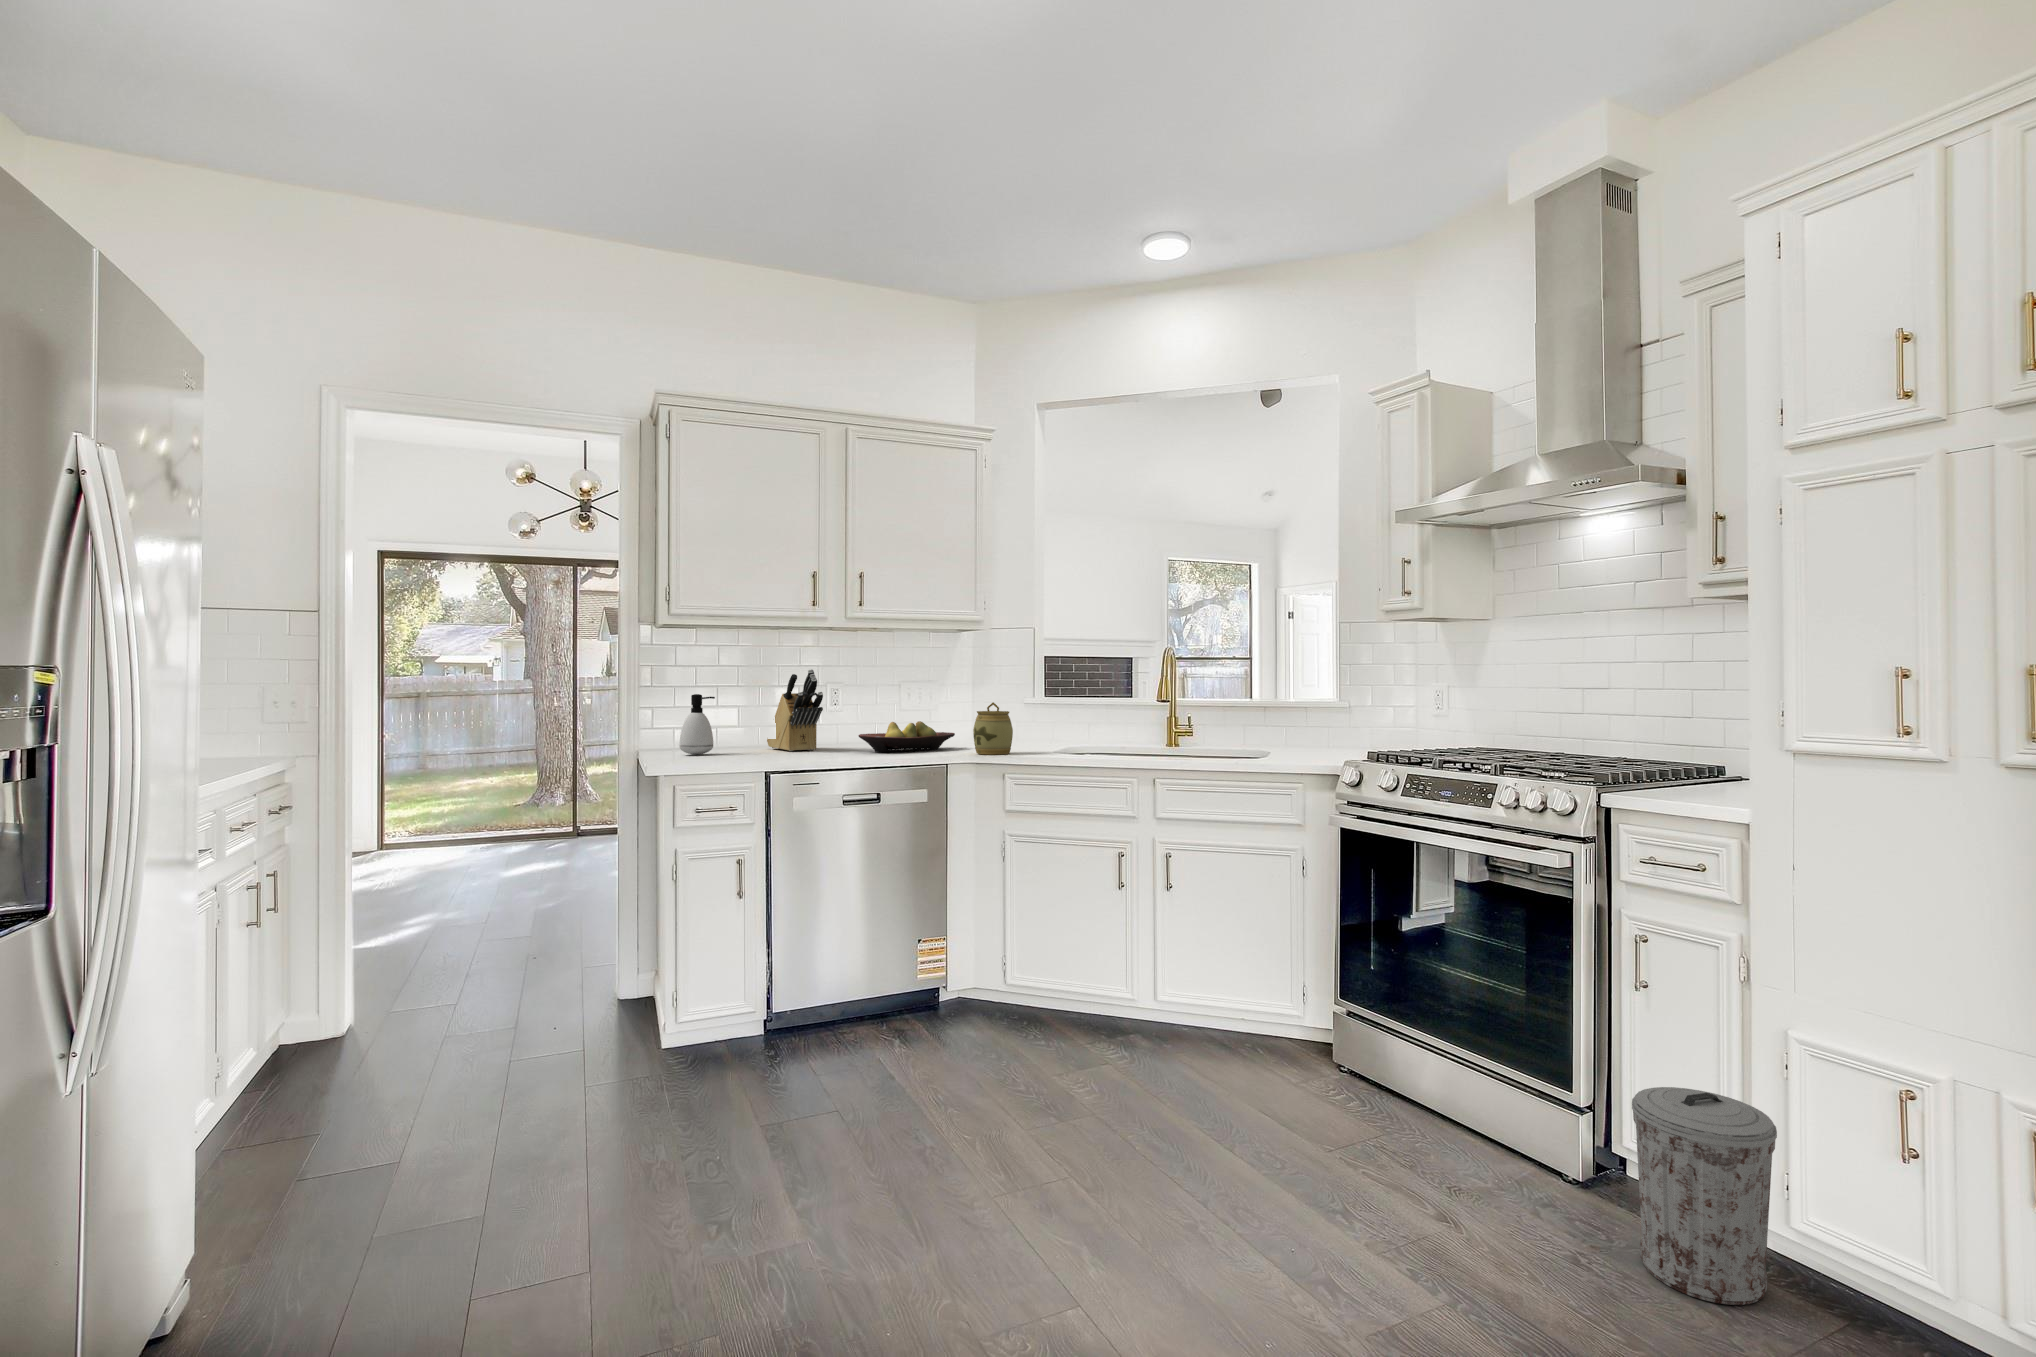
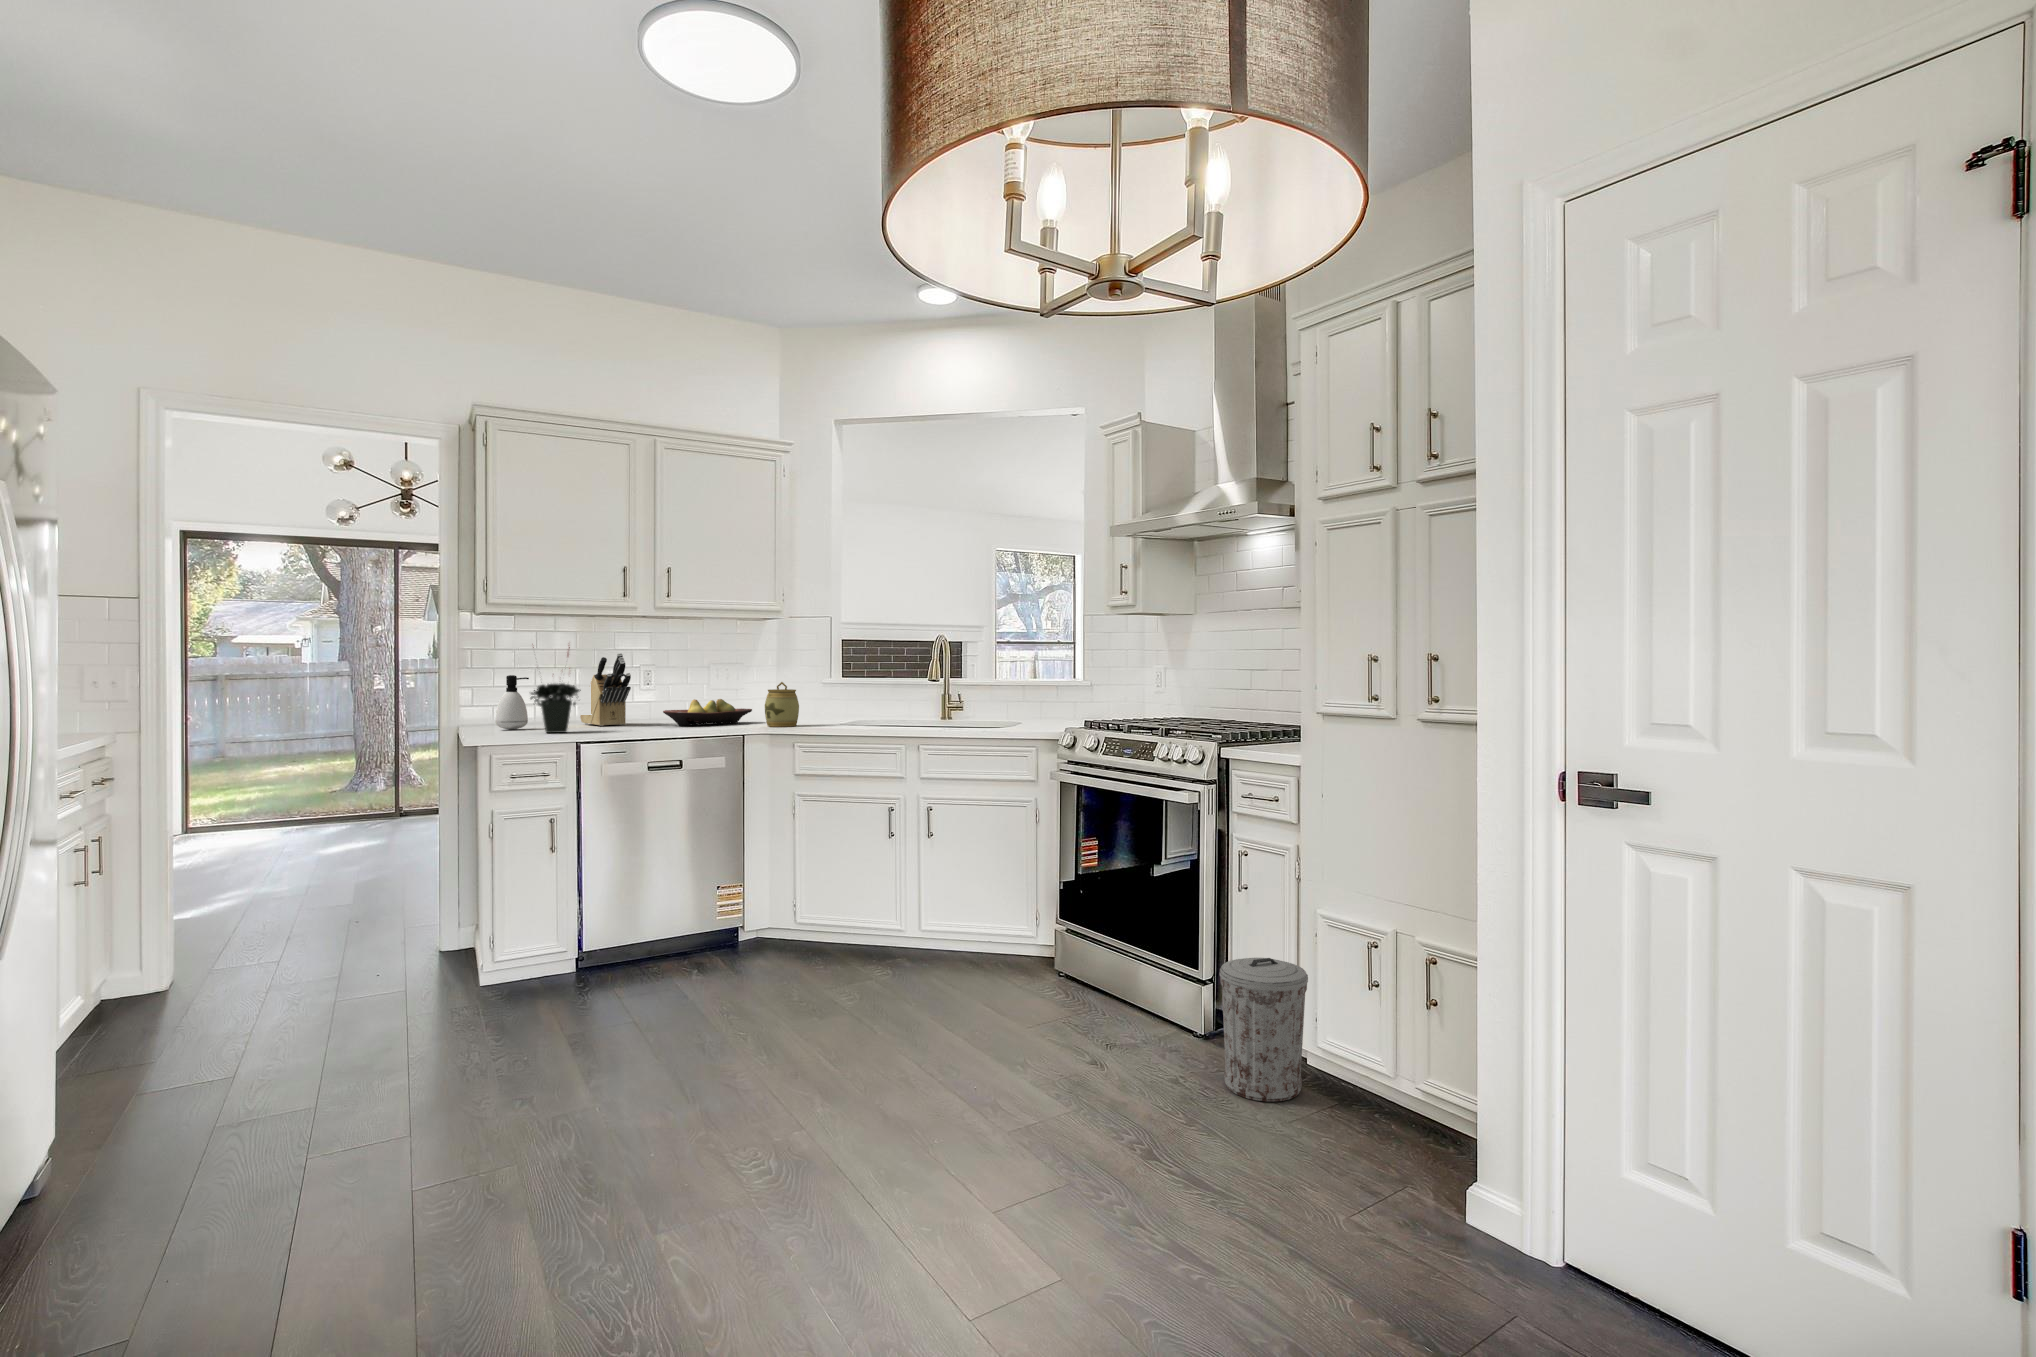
potted plant: none [717,655,772,760] -> present [530,647,581,733]

